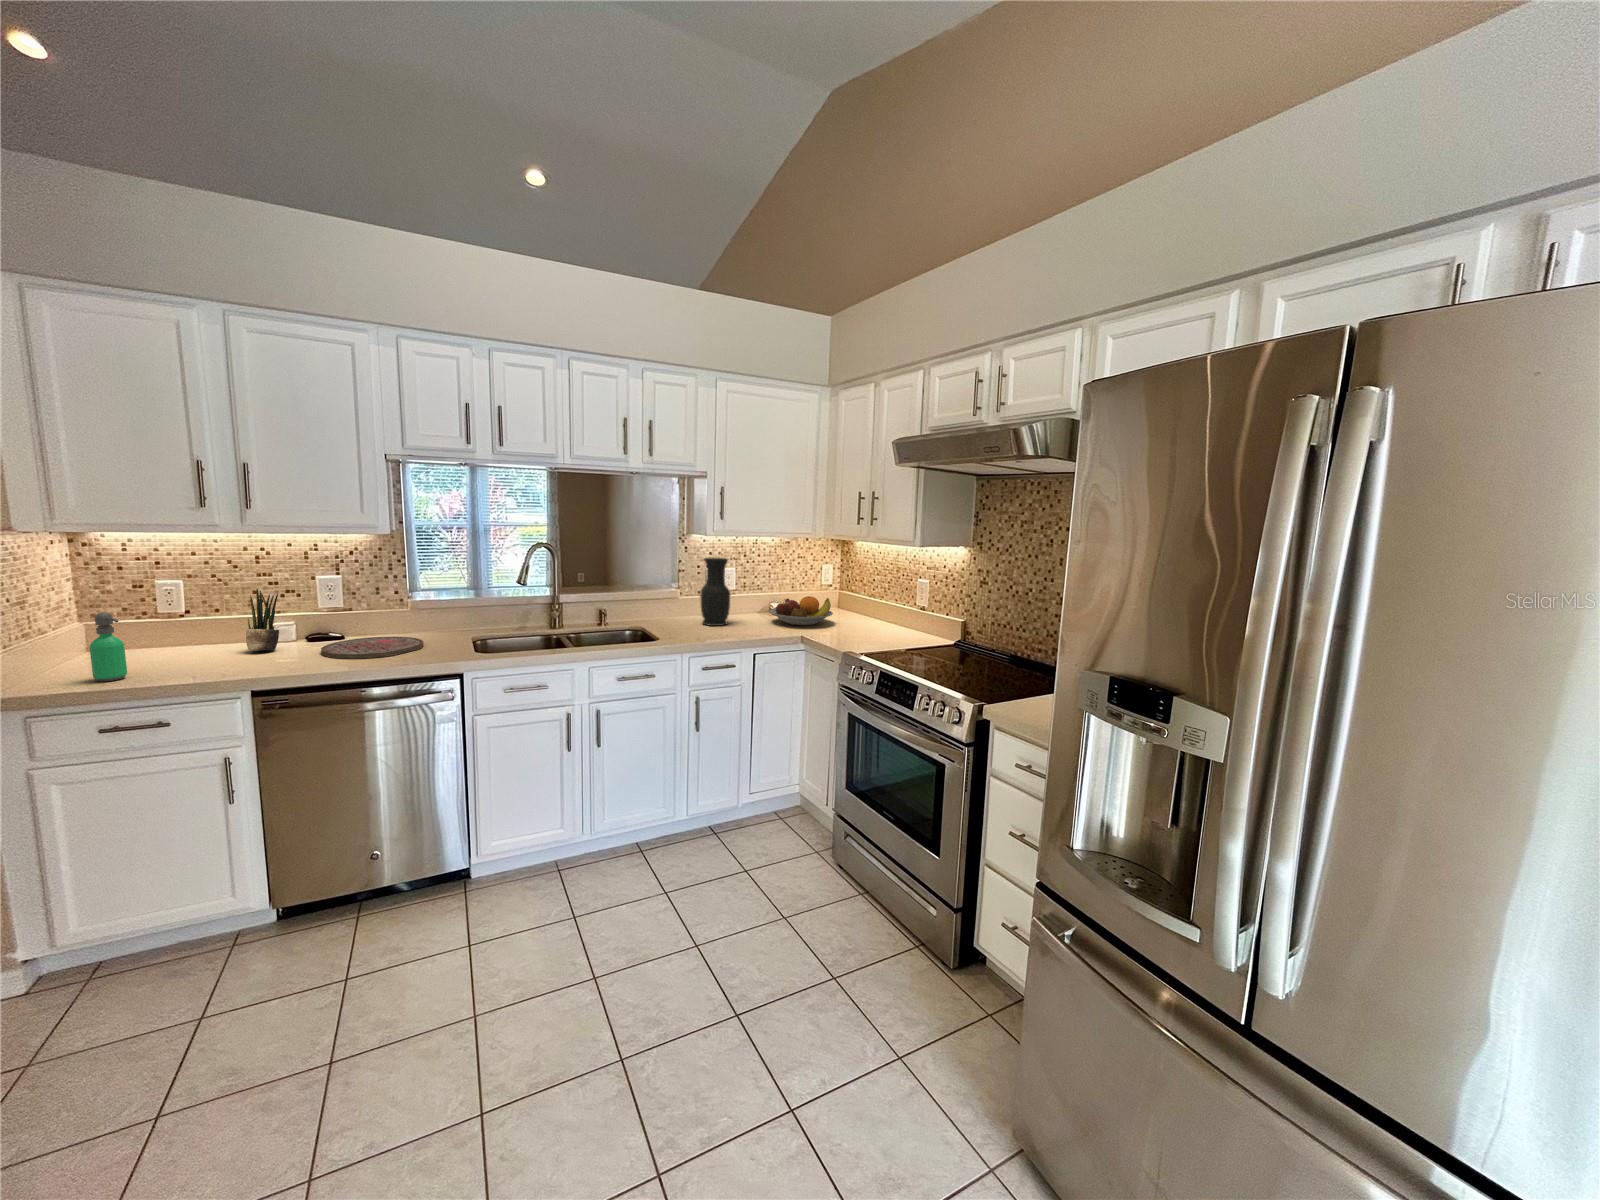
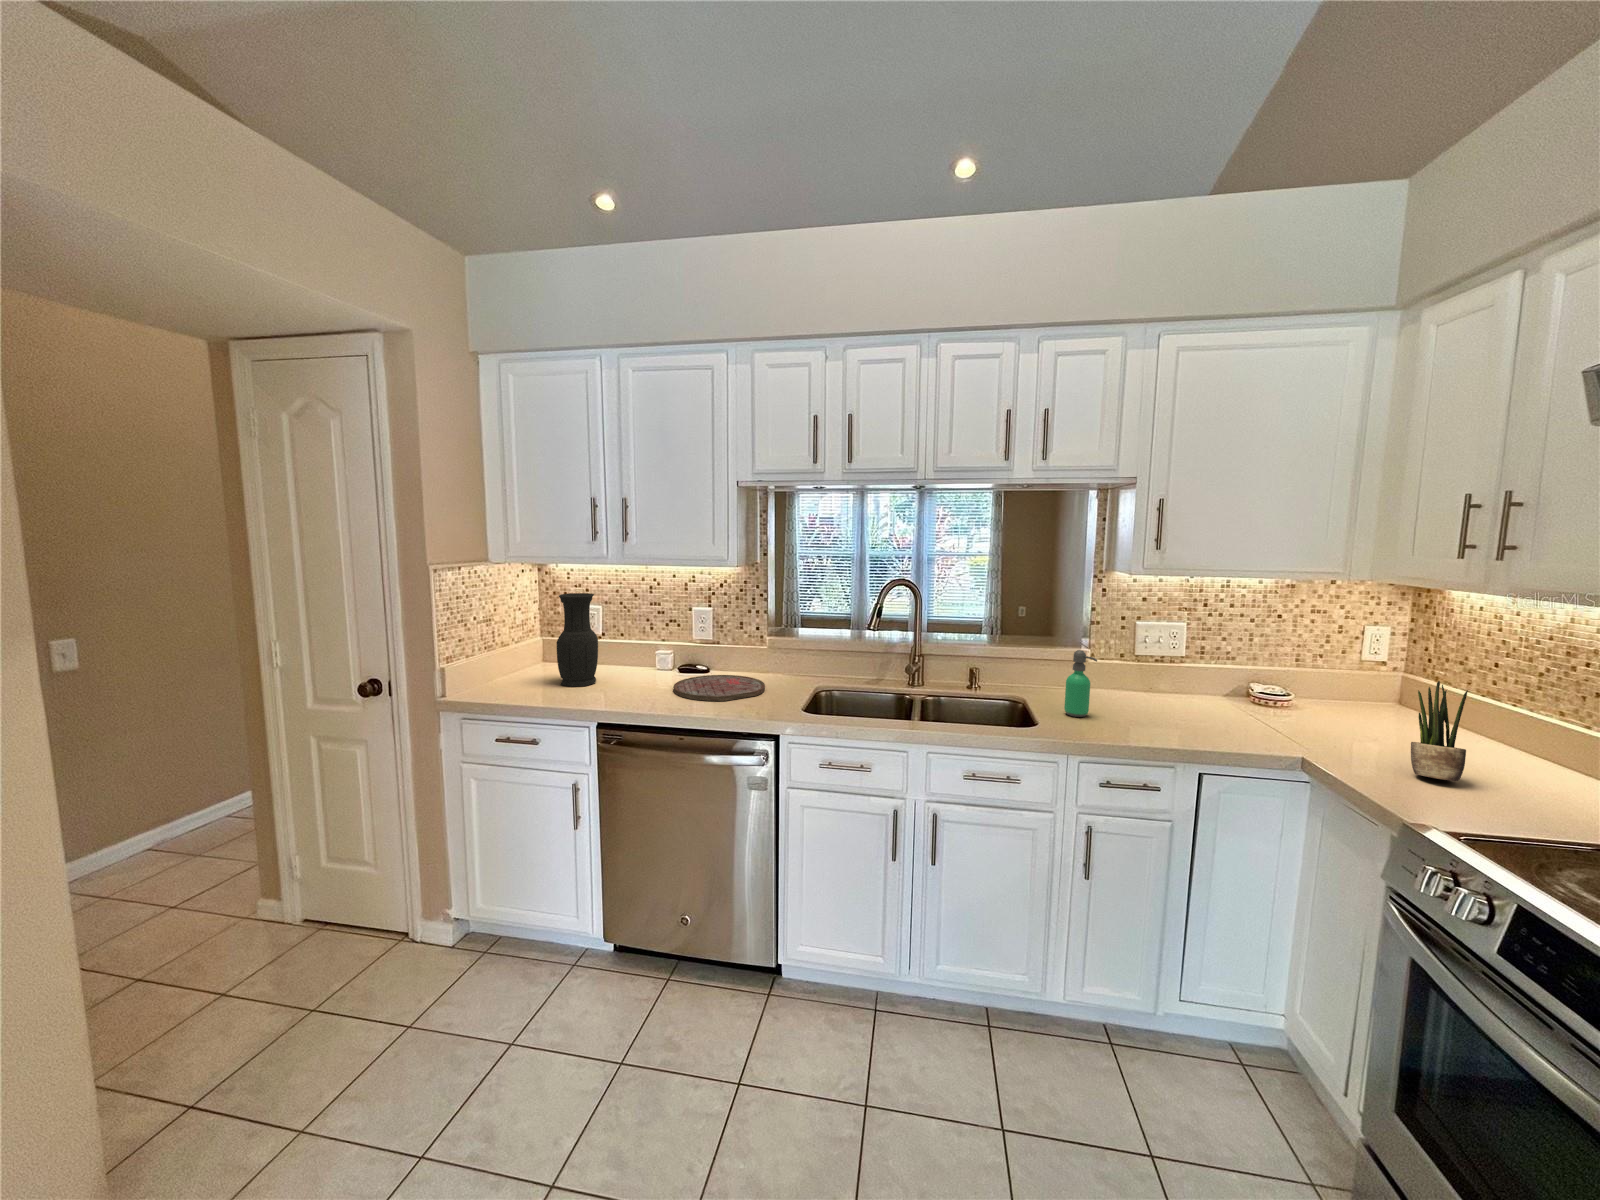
vase: present [700,557,730,626] -> present [557,593,598,687]
potted plant: present [246,589,279,650] -> present [1411,681,1468,781]
fruit bowl: present [769,596,833,625] -> none [1242,681,1383,735]
soap dispenser: present [90,612,127,681] -> present [1064,650,1097,717]

